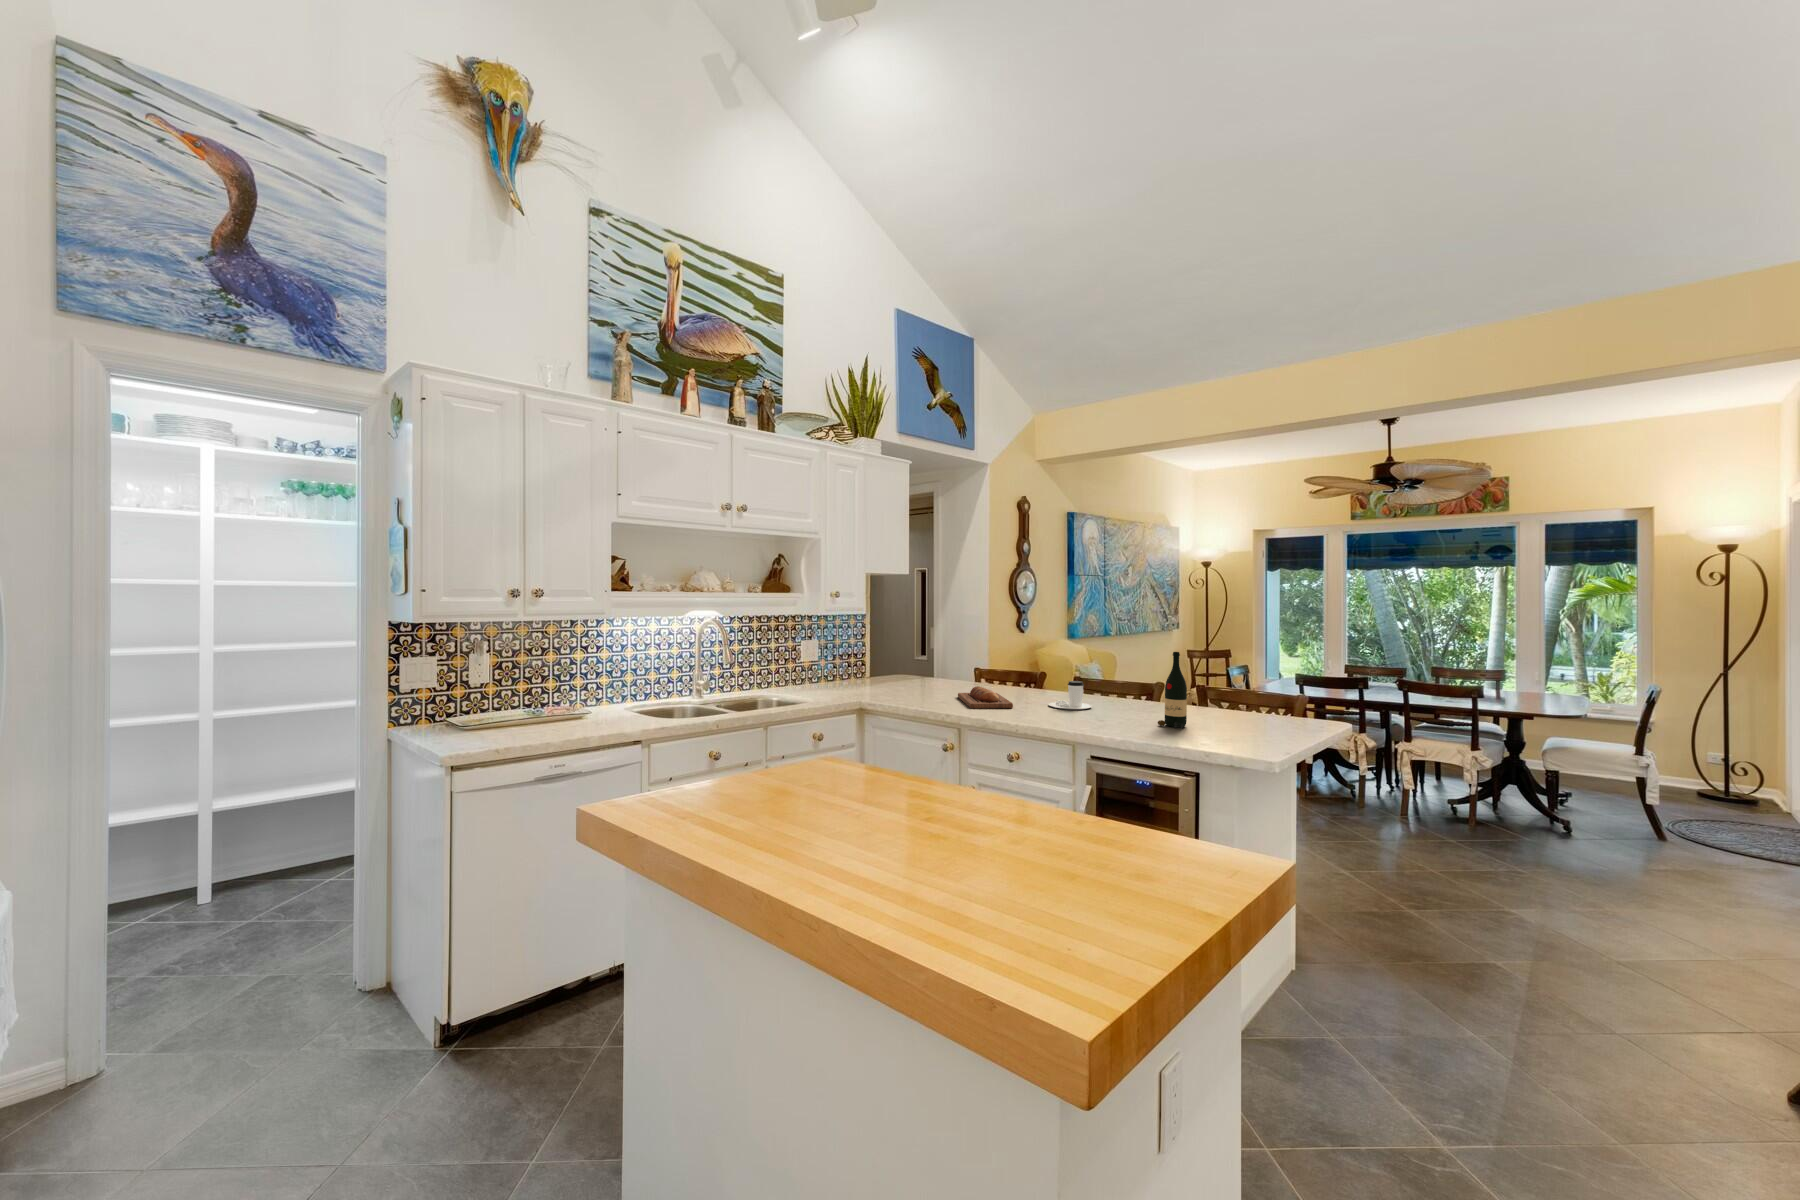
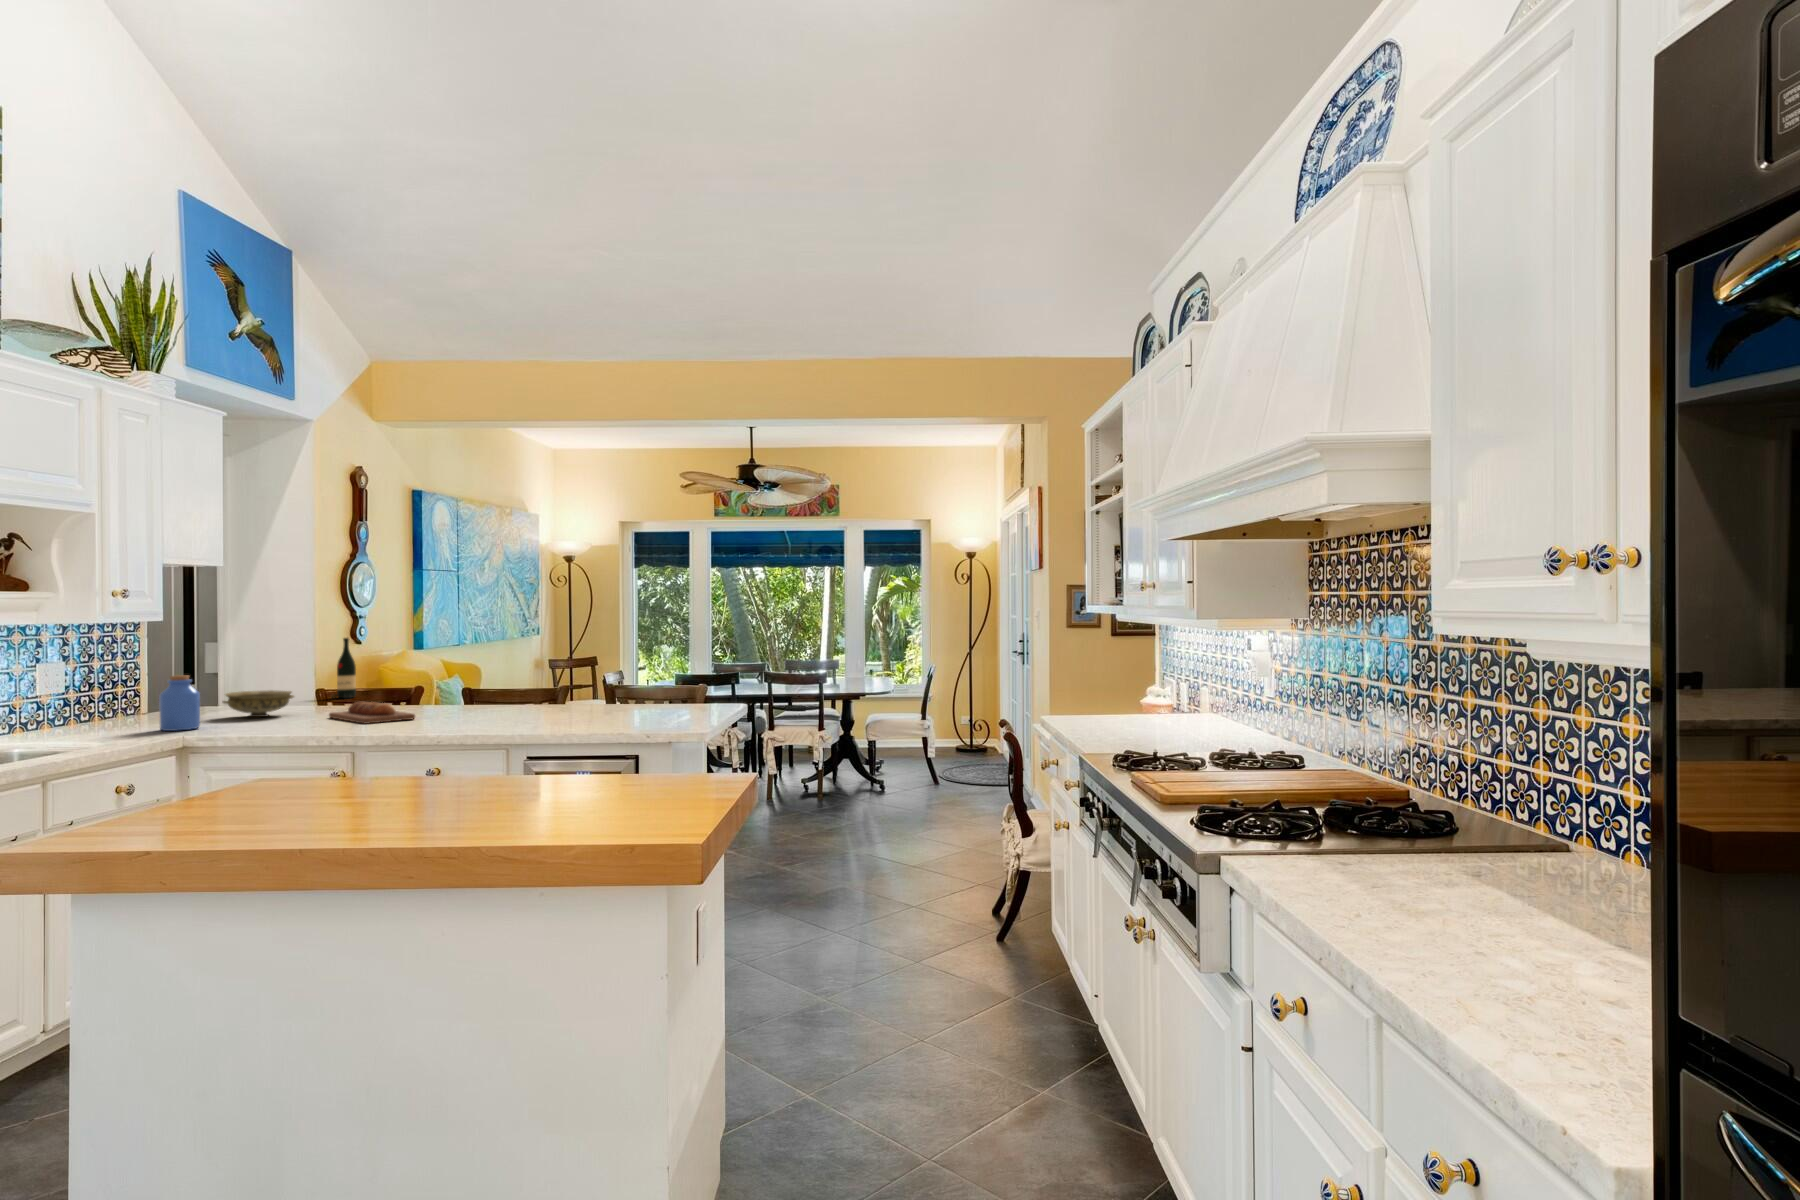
wine bottle: present [1158,652,1187,728] -> present [331,638,356,698]
jar: none [843,656,868,698] -> present [159,675,200,731]
ceramic bowl: none [893,669,945,690] -> present [223,690,294,717]
coffee cup: present [1049,681,1092,710] -> none [452,684,502,715]

